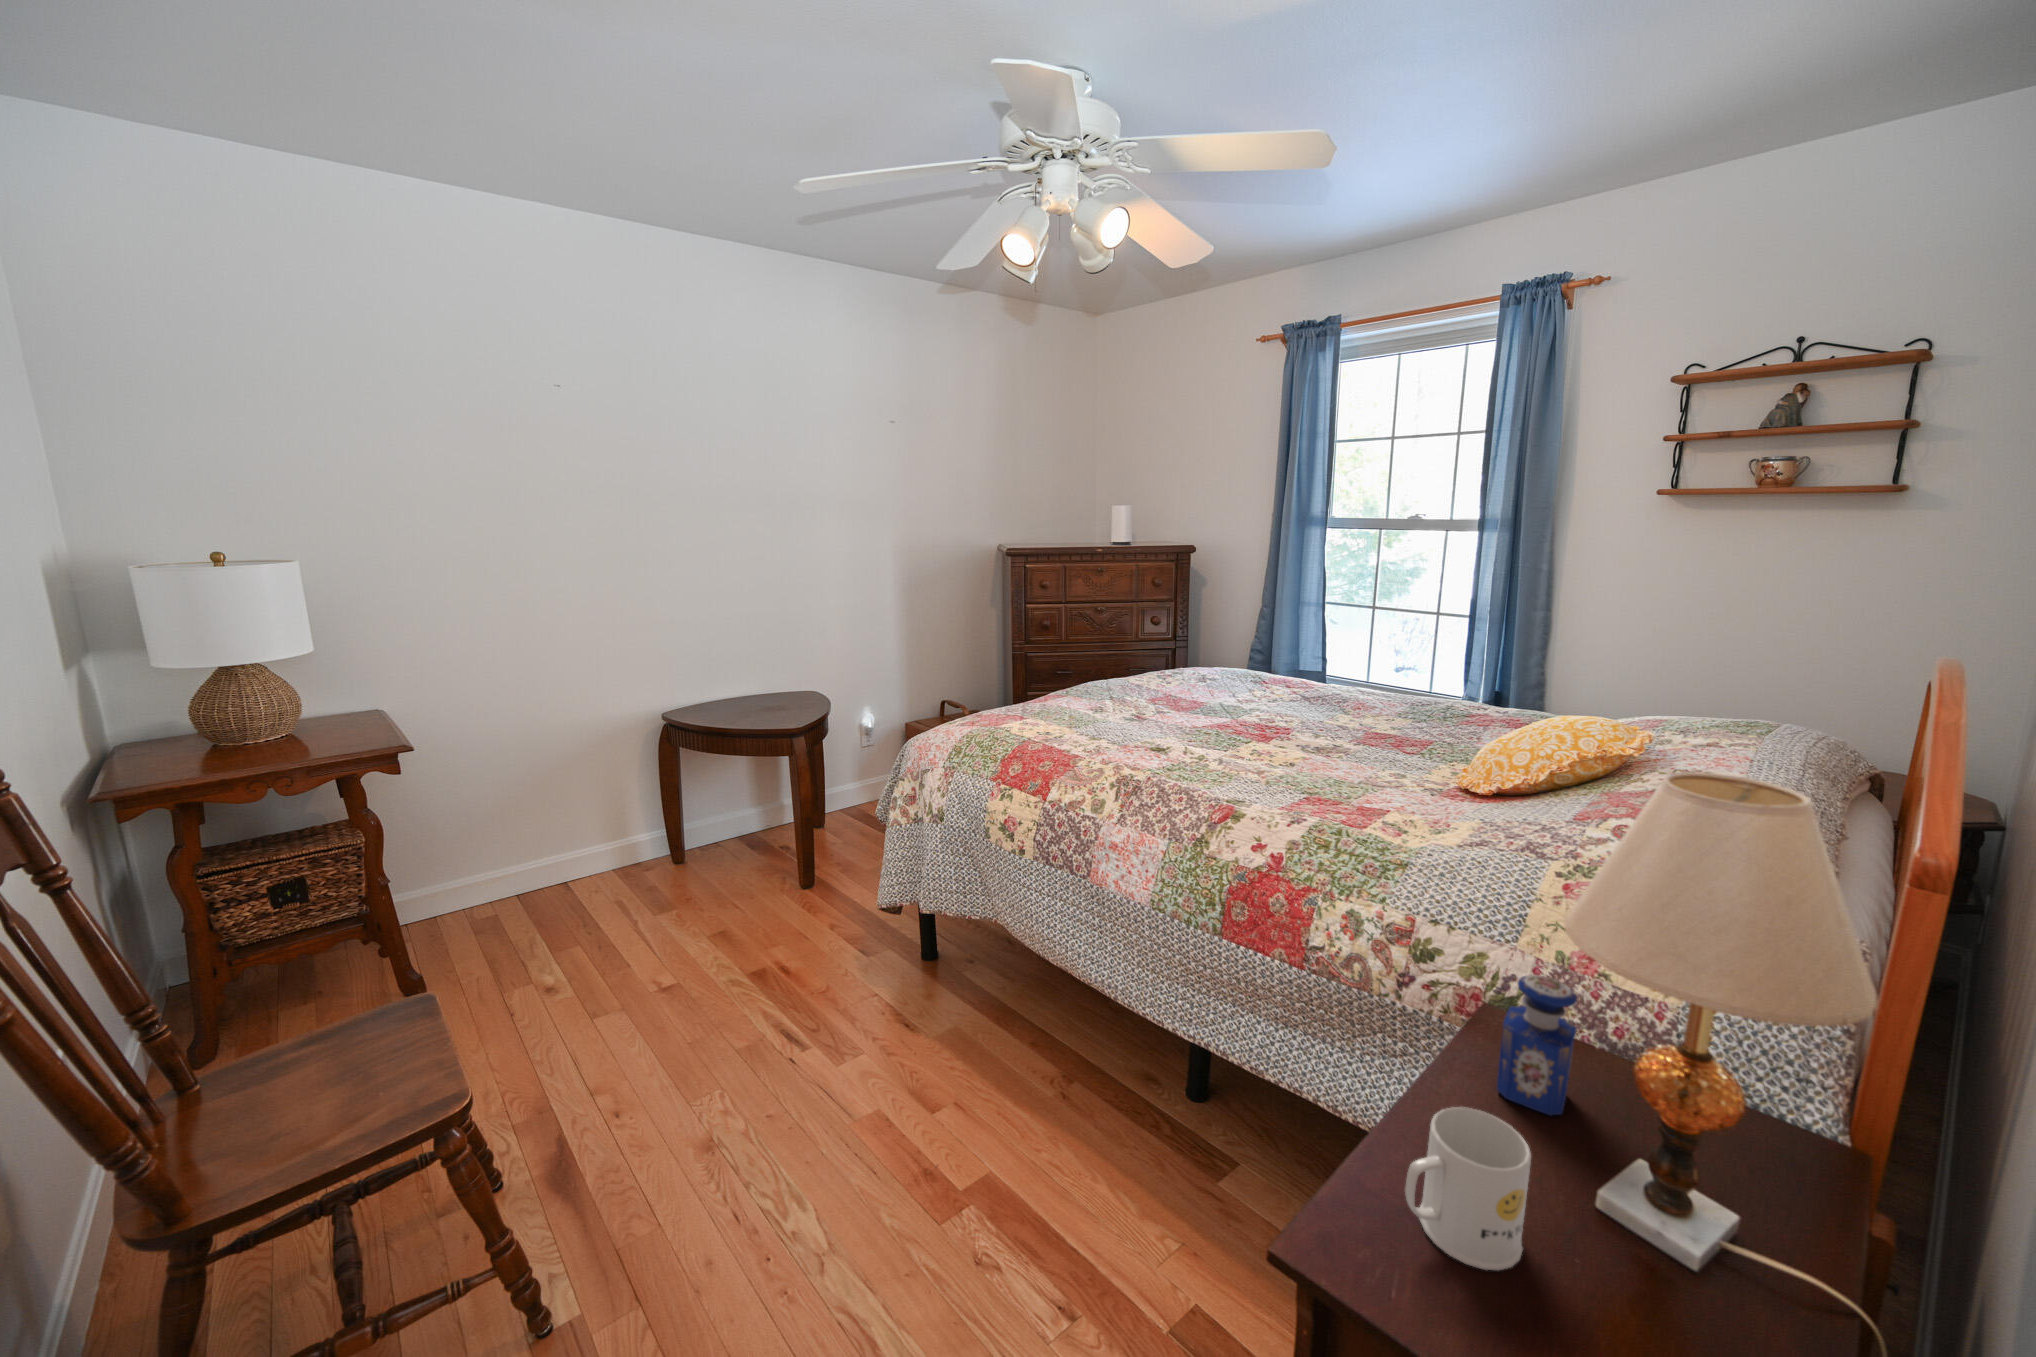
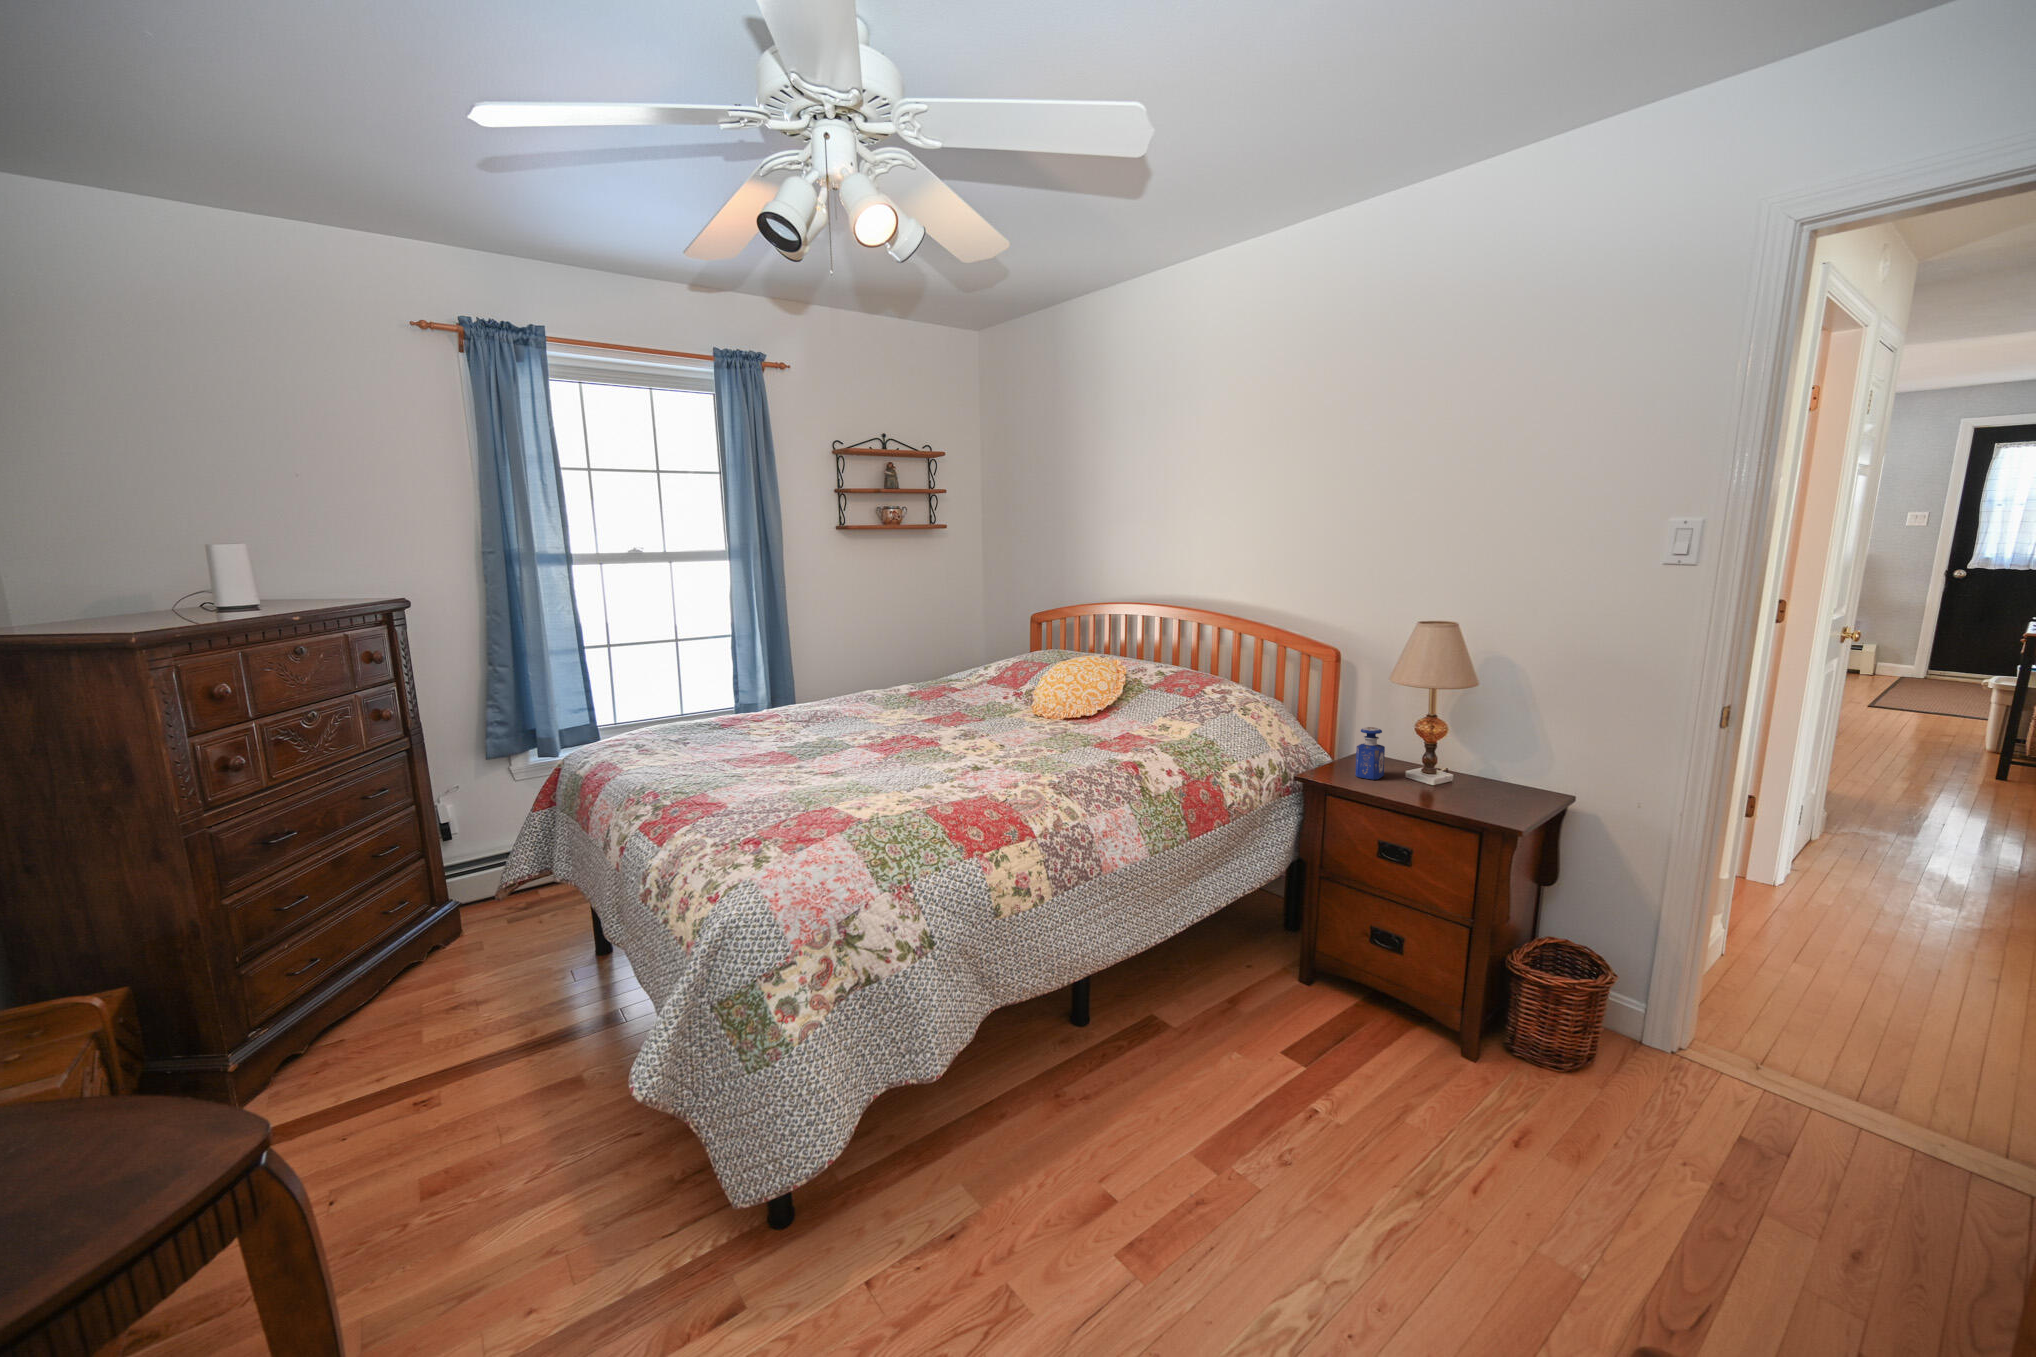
mug: present [1405,1107,1531,1270] -> none [1443,753,1481,798]

